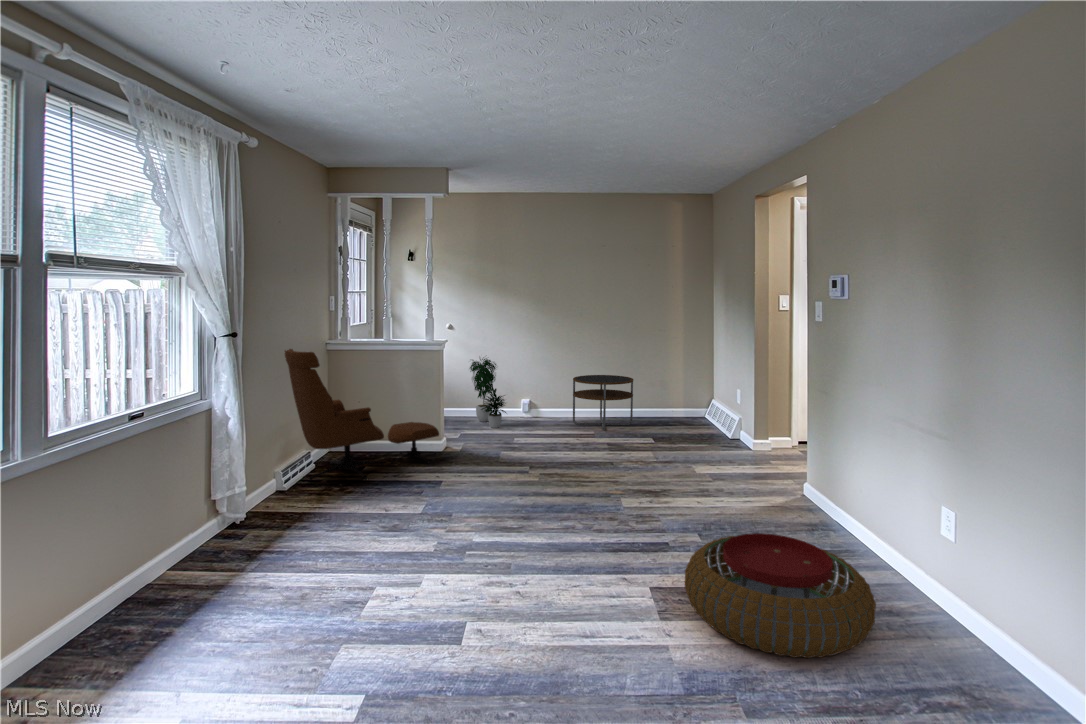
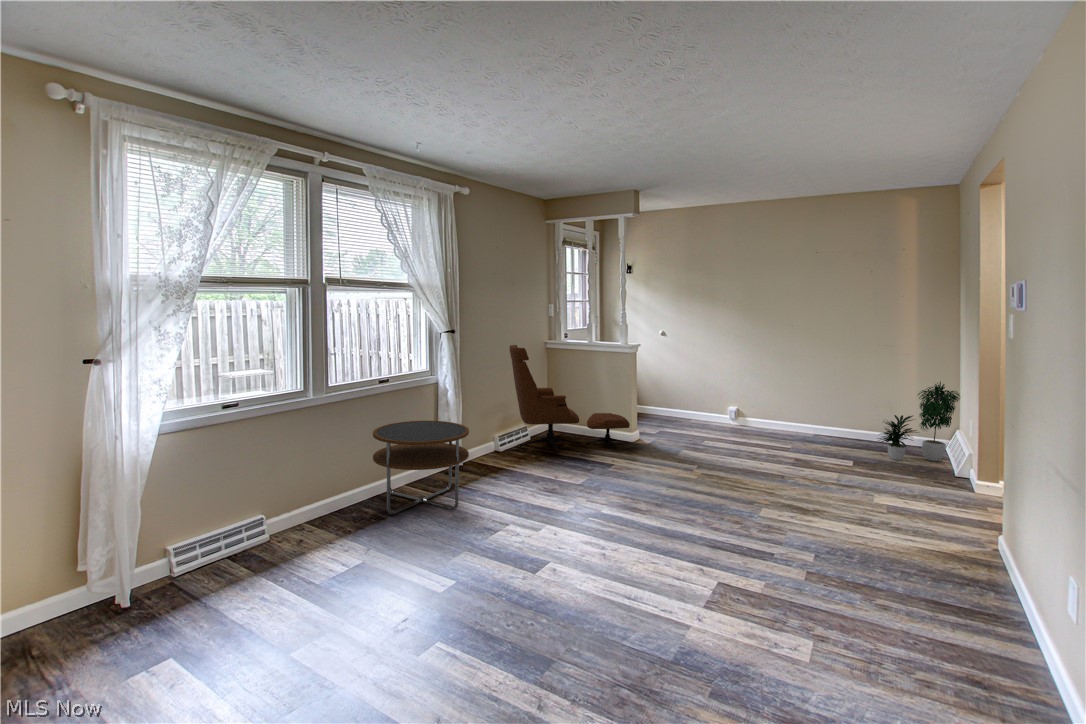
potted plant: present [470,358,506,428] -> present [877,382,960,461]
side table: present [573,375,633,430] -> present [373,421,469,514]
pouf: present [684,533,876,658] -> none [732,553,937,688]

